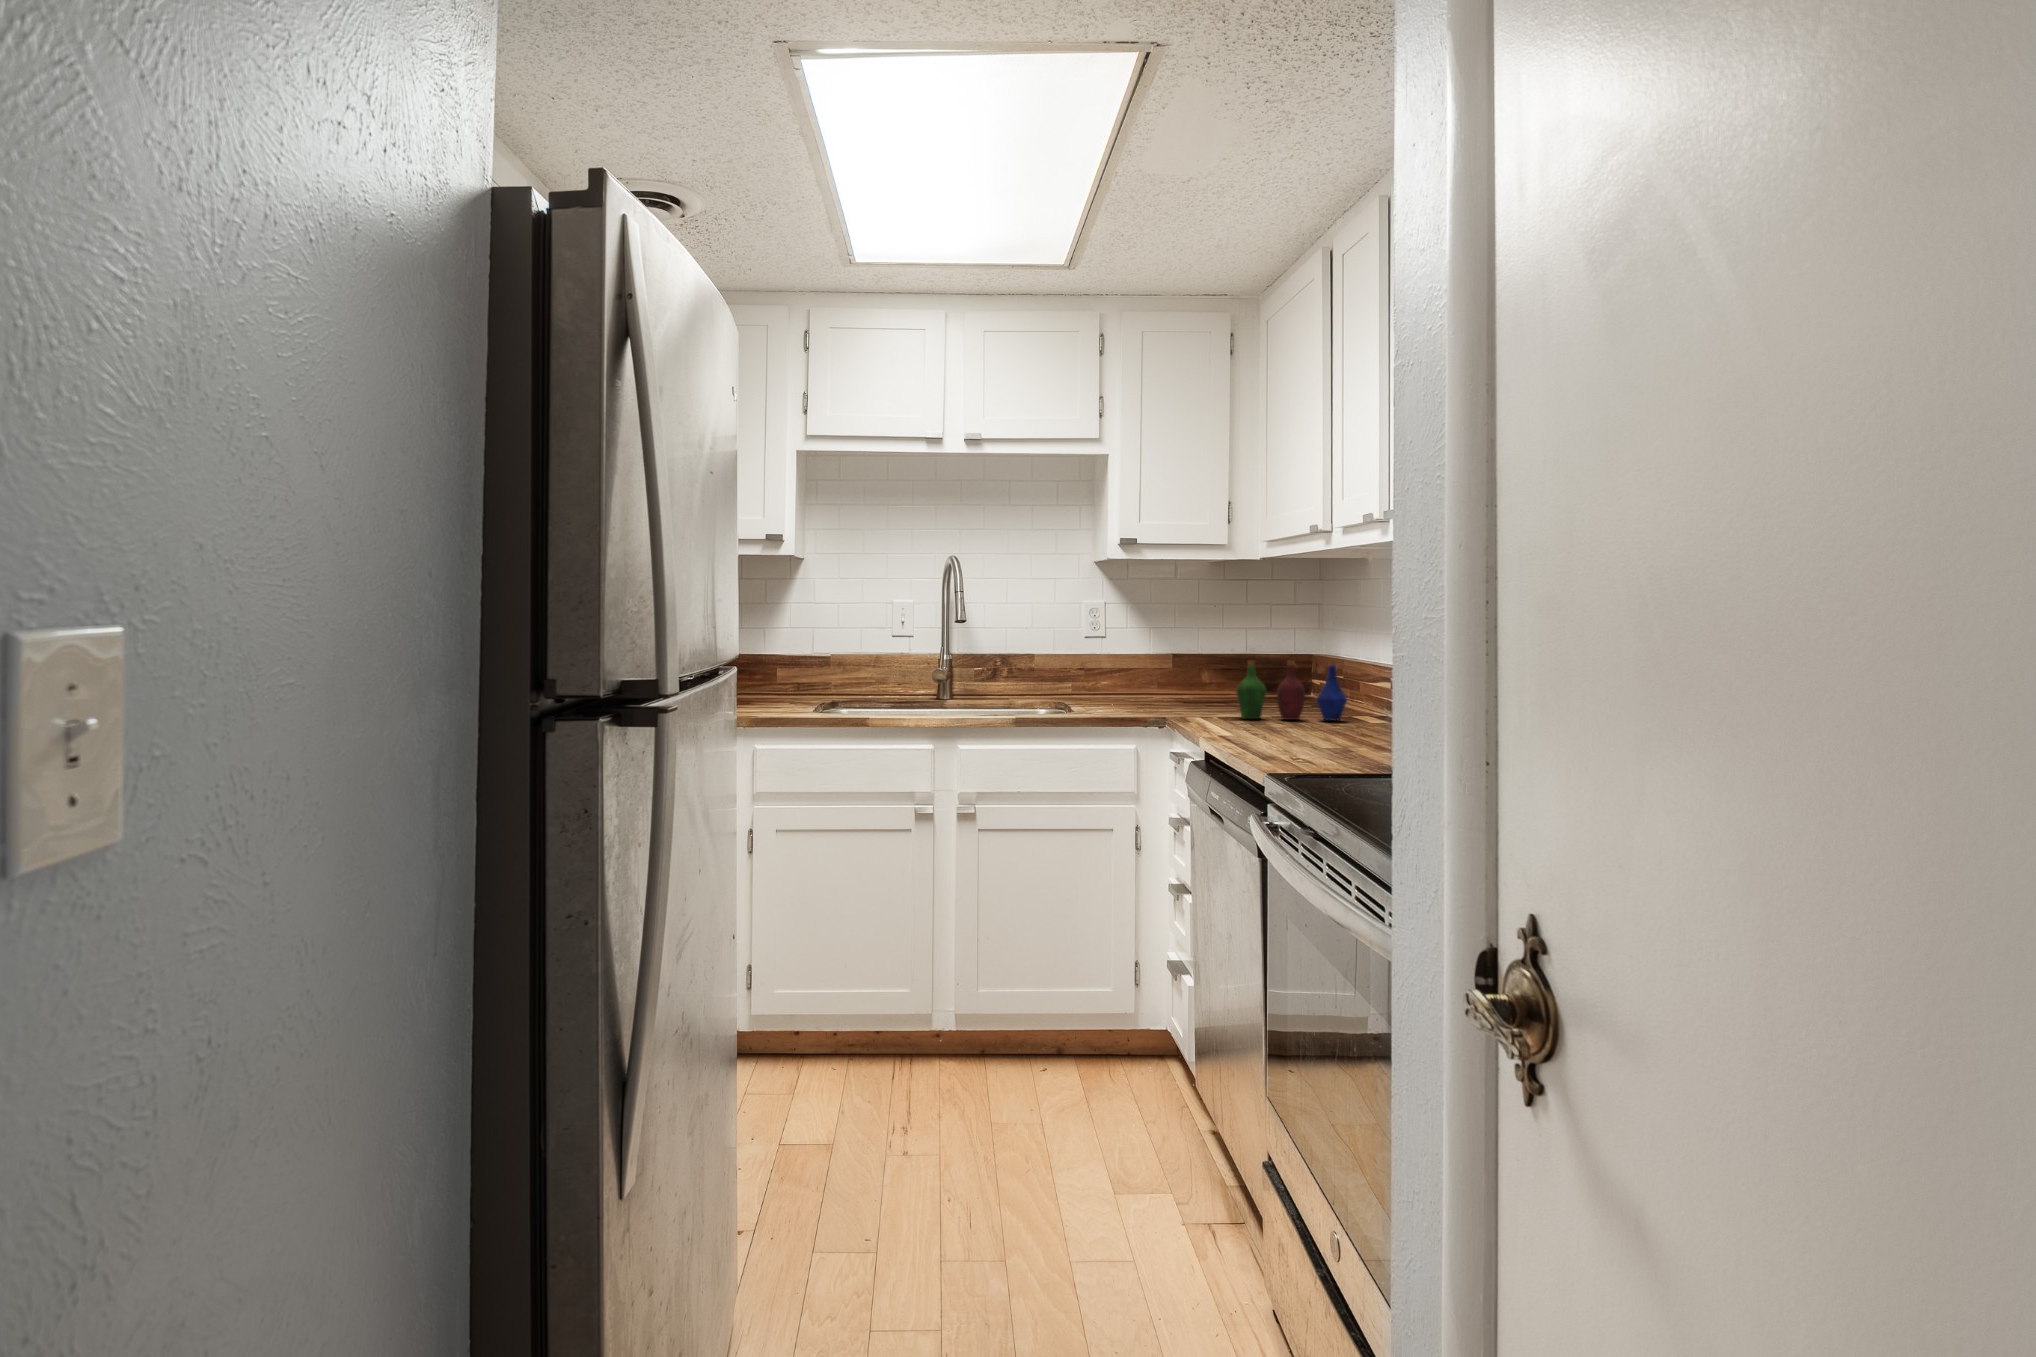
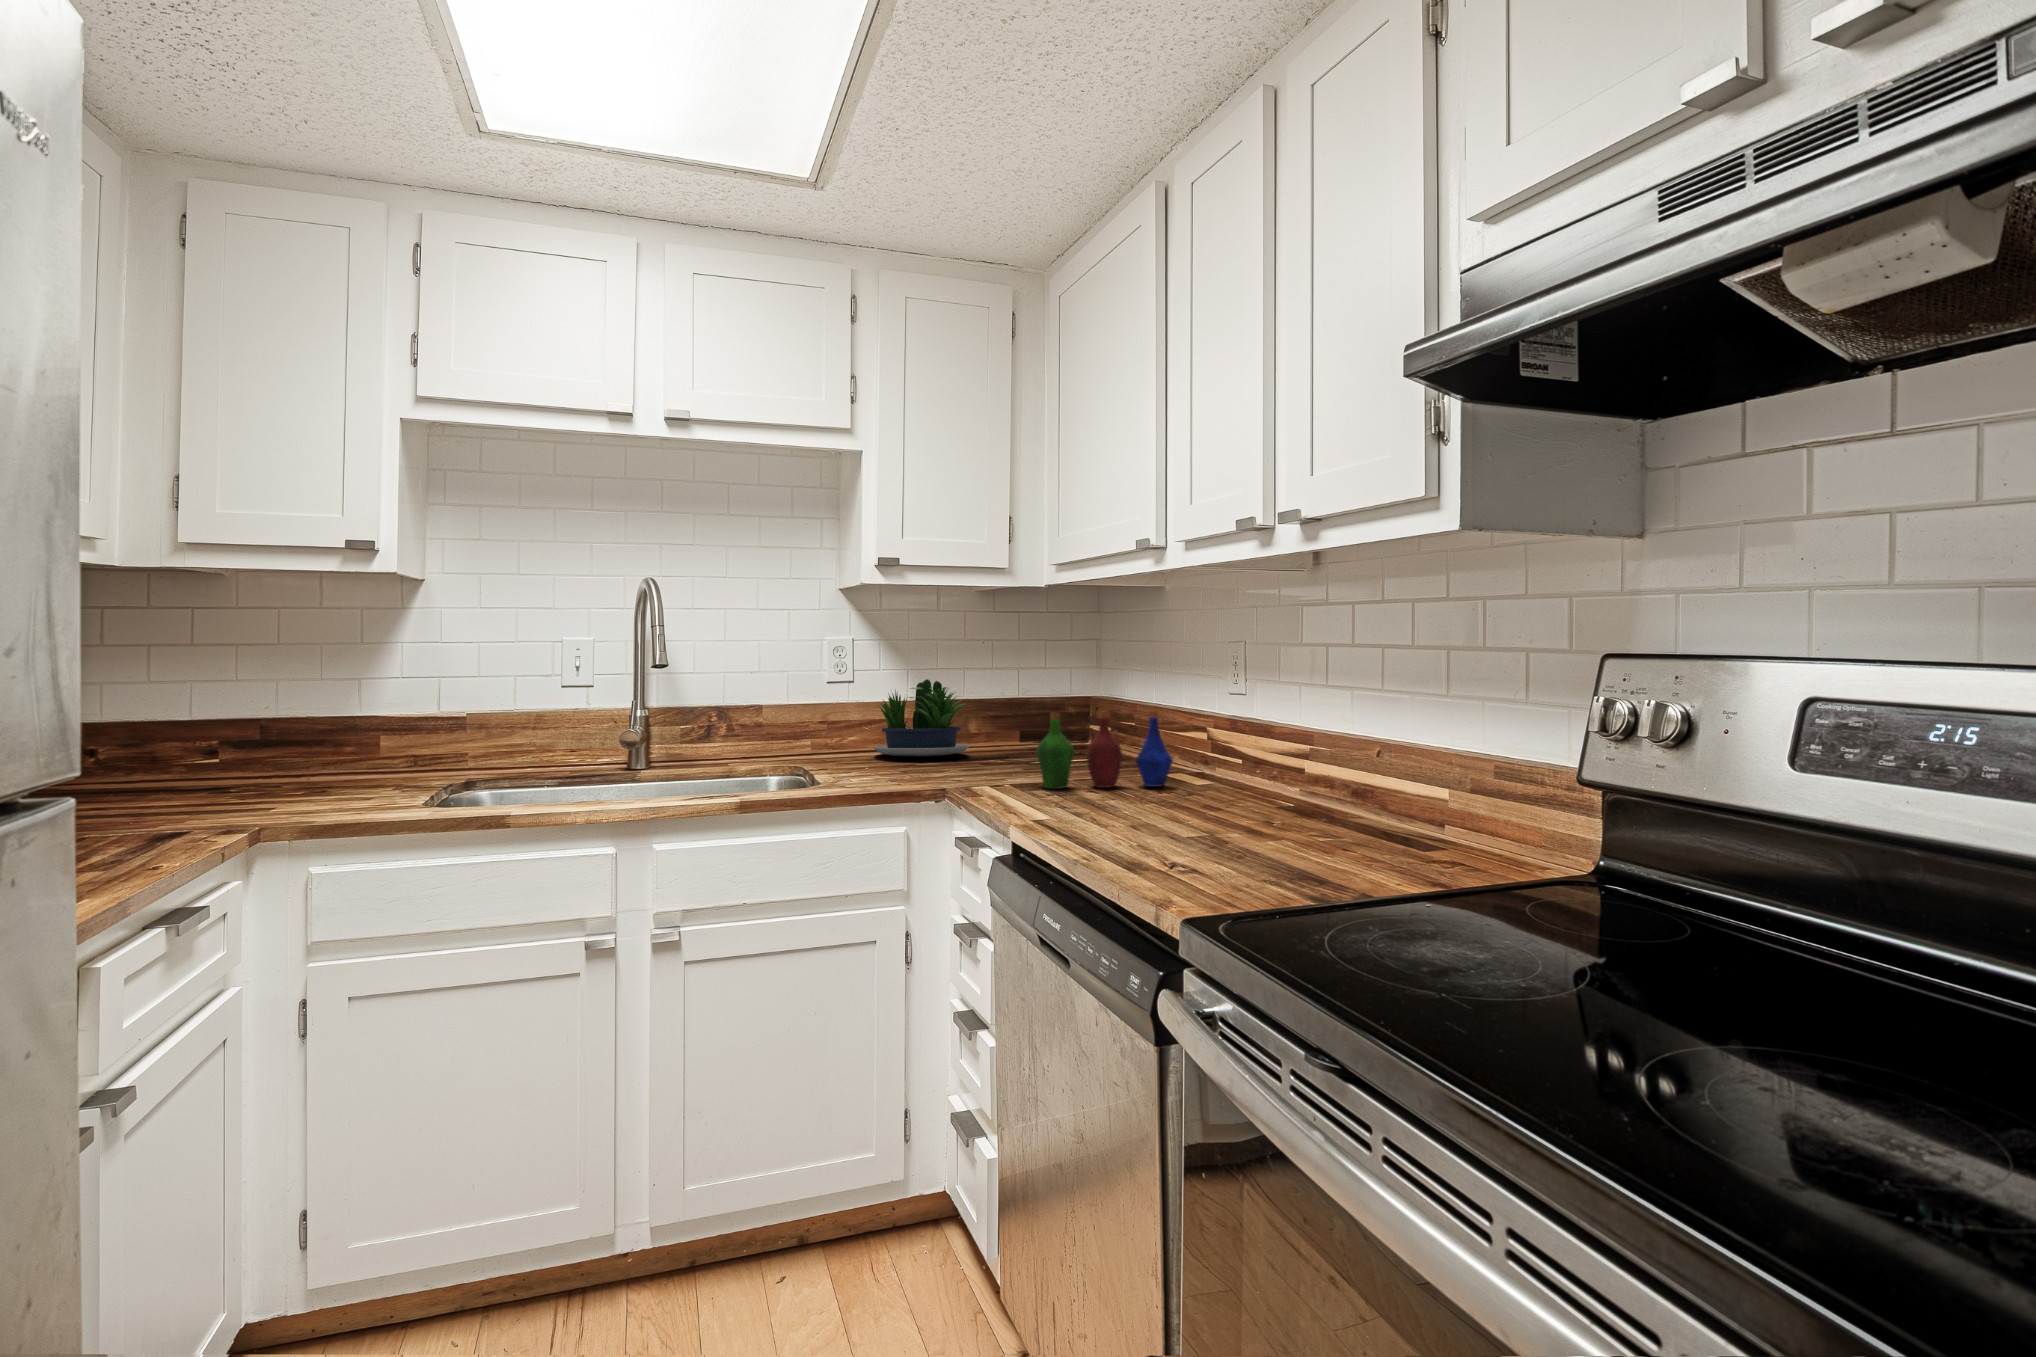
potted plant: none [1121,636,1209,697] -> present [874,679,969,756]

